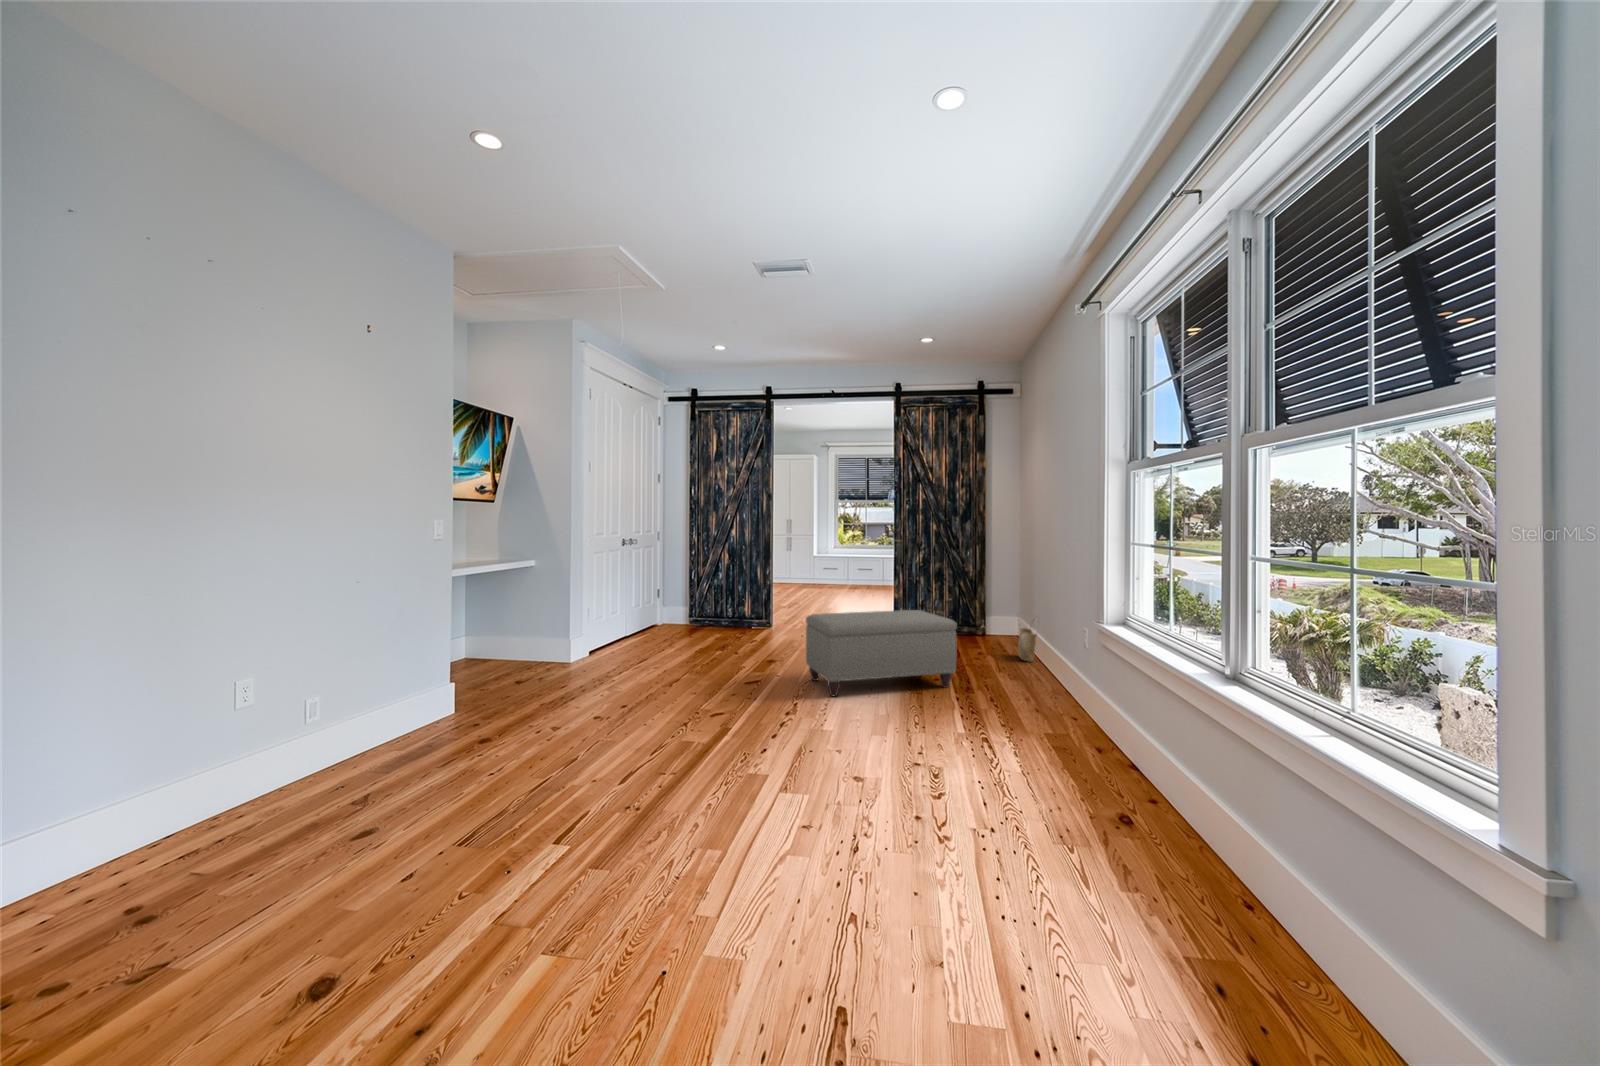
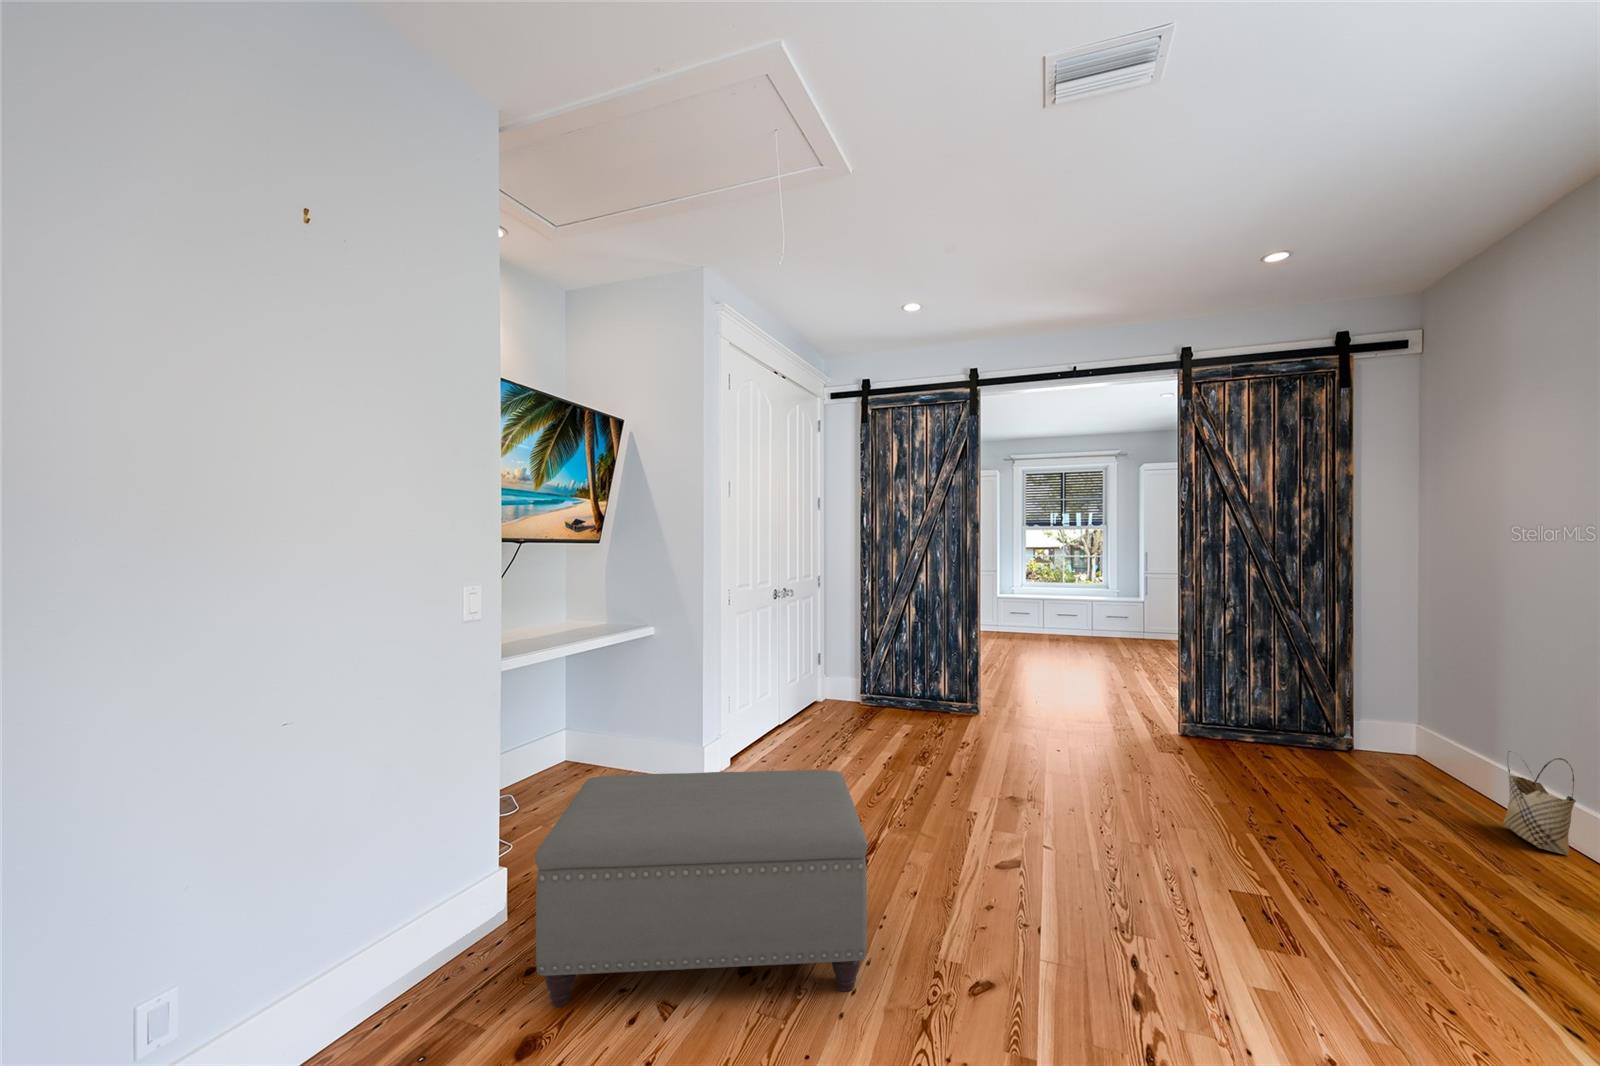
ottoman: present [806,610,957,697] -> present [535,770,867,1007]

